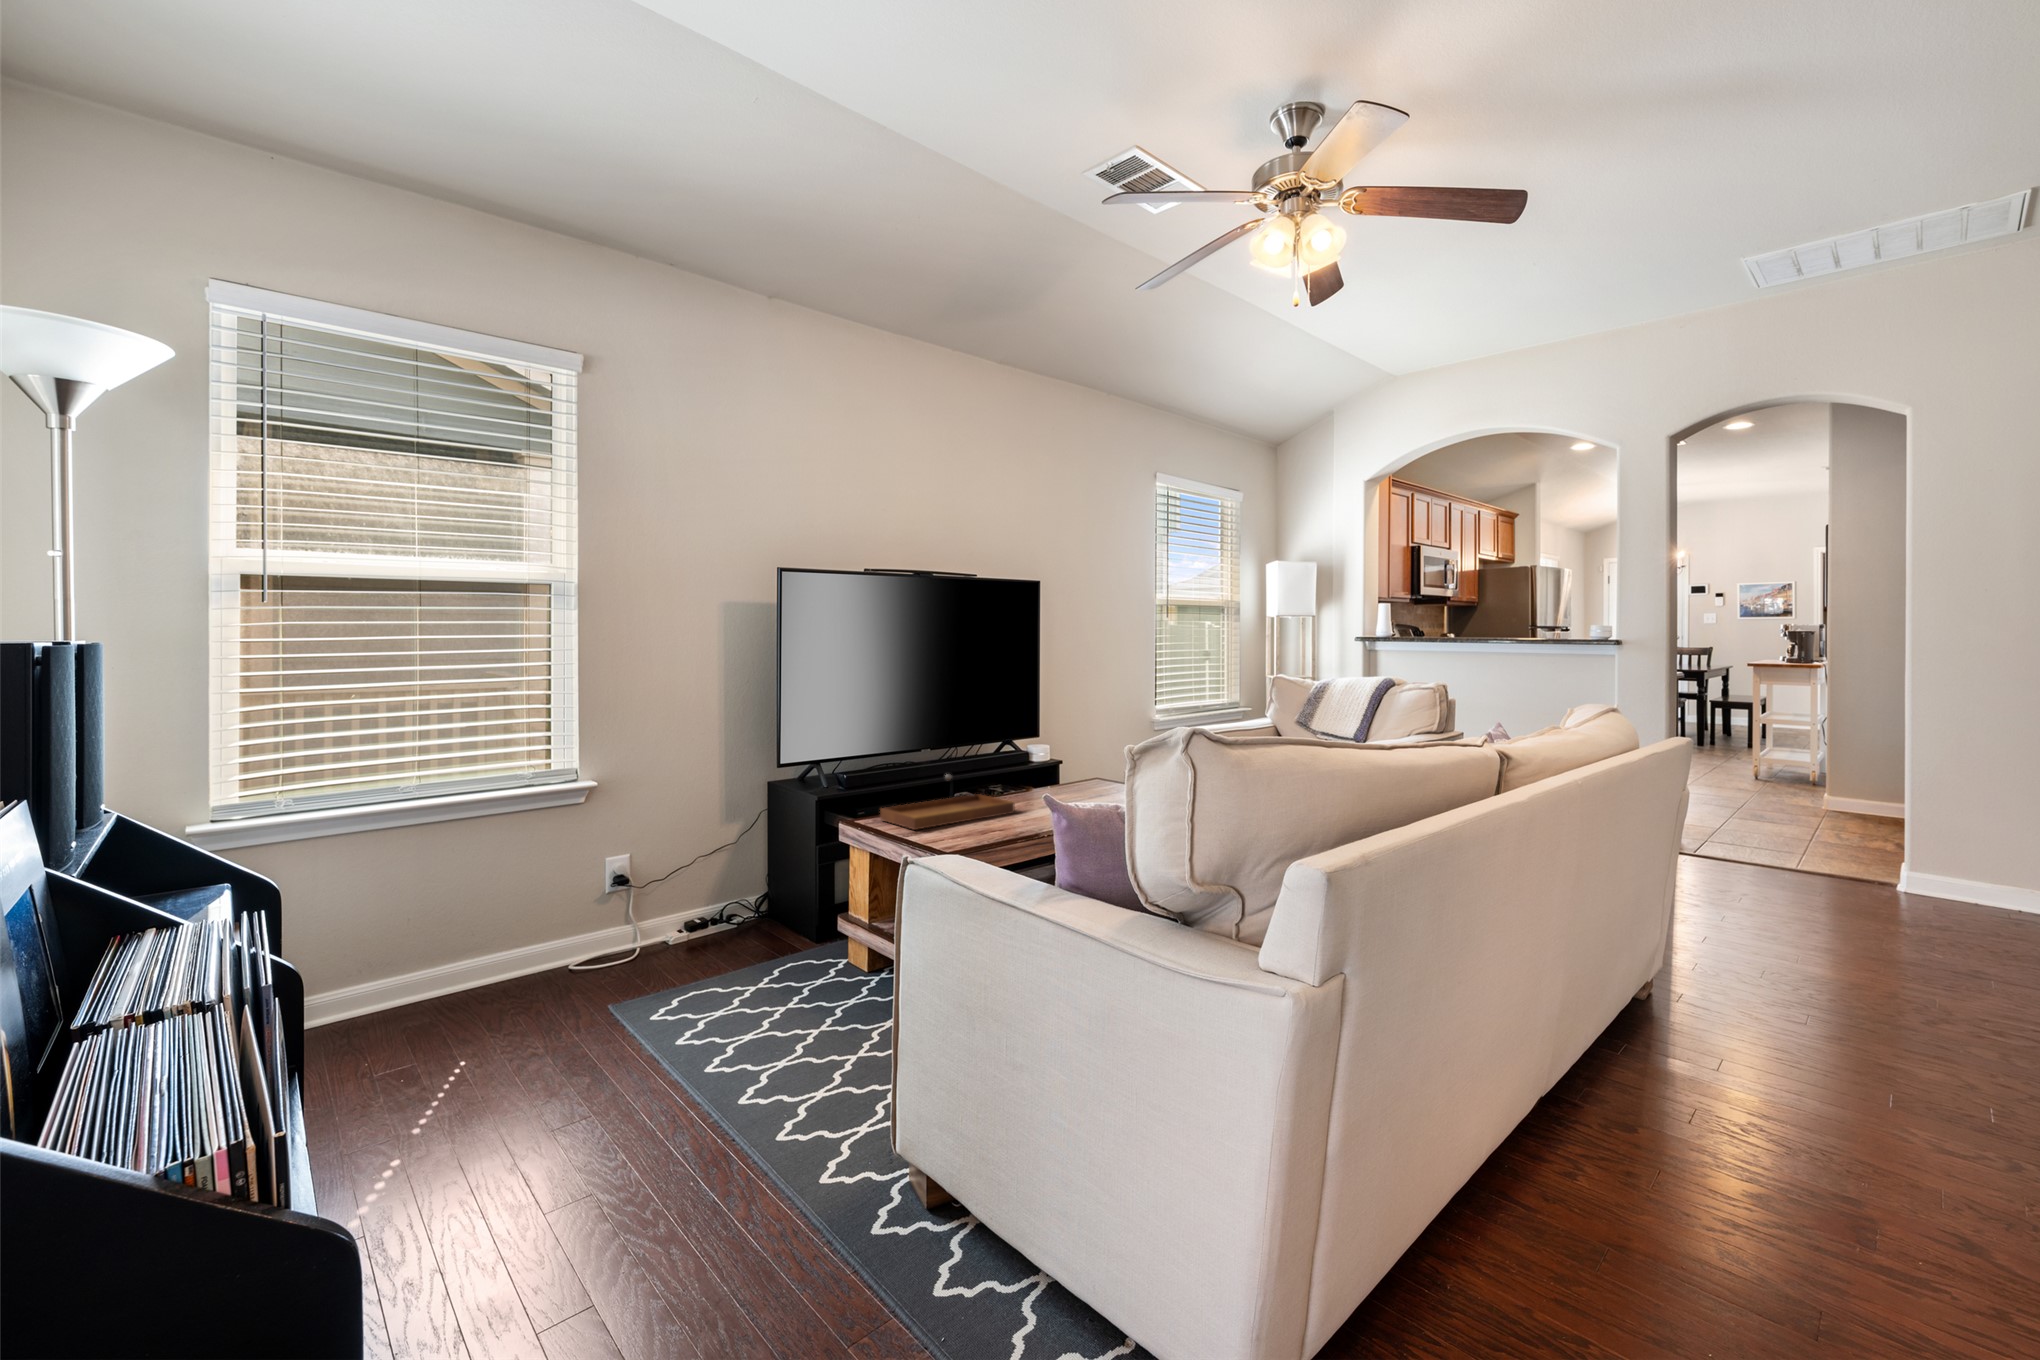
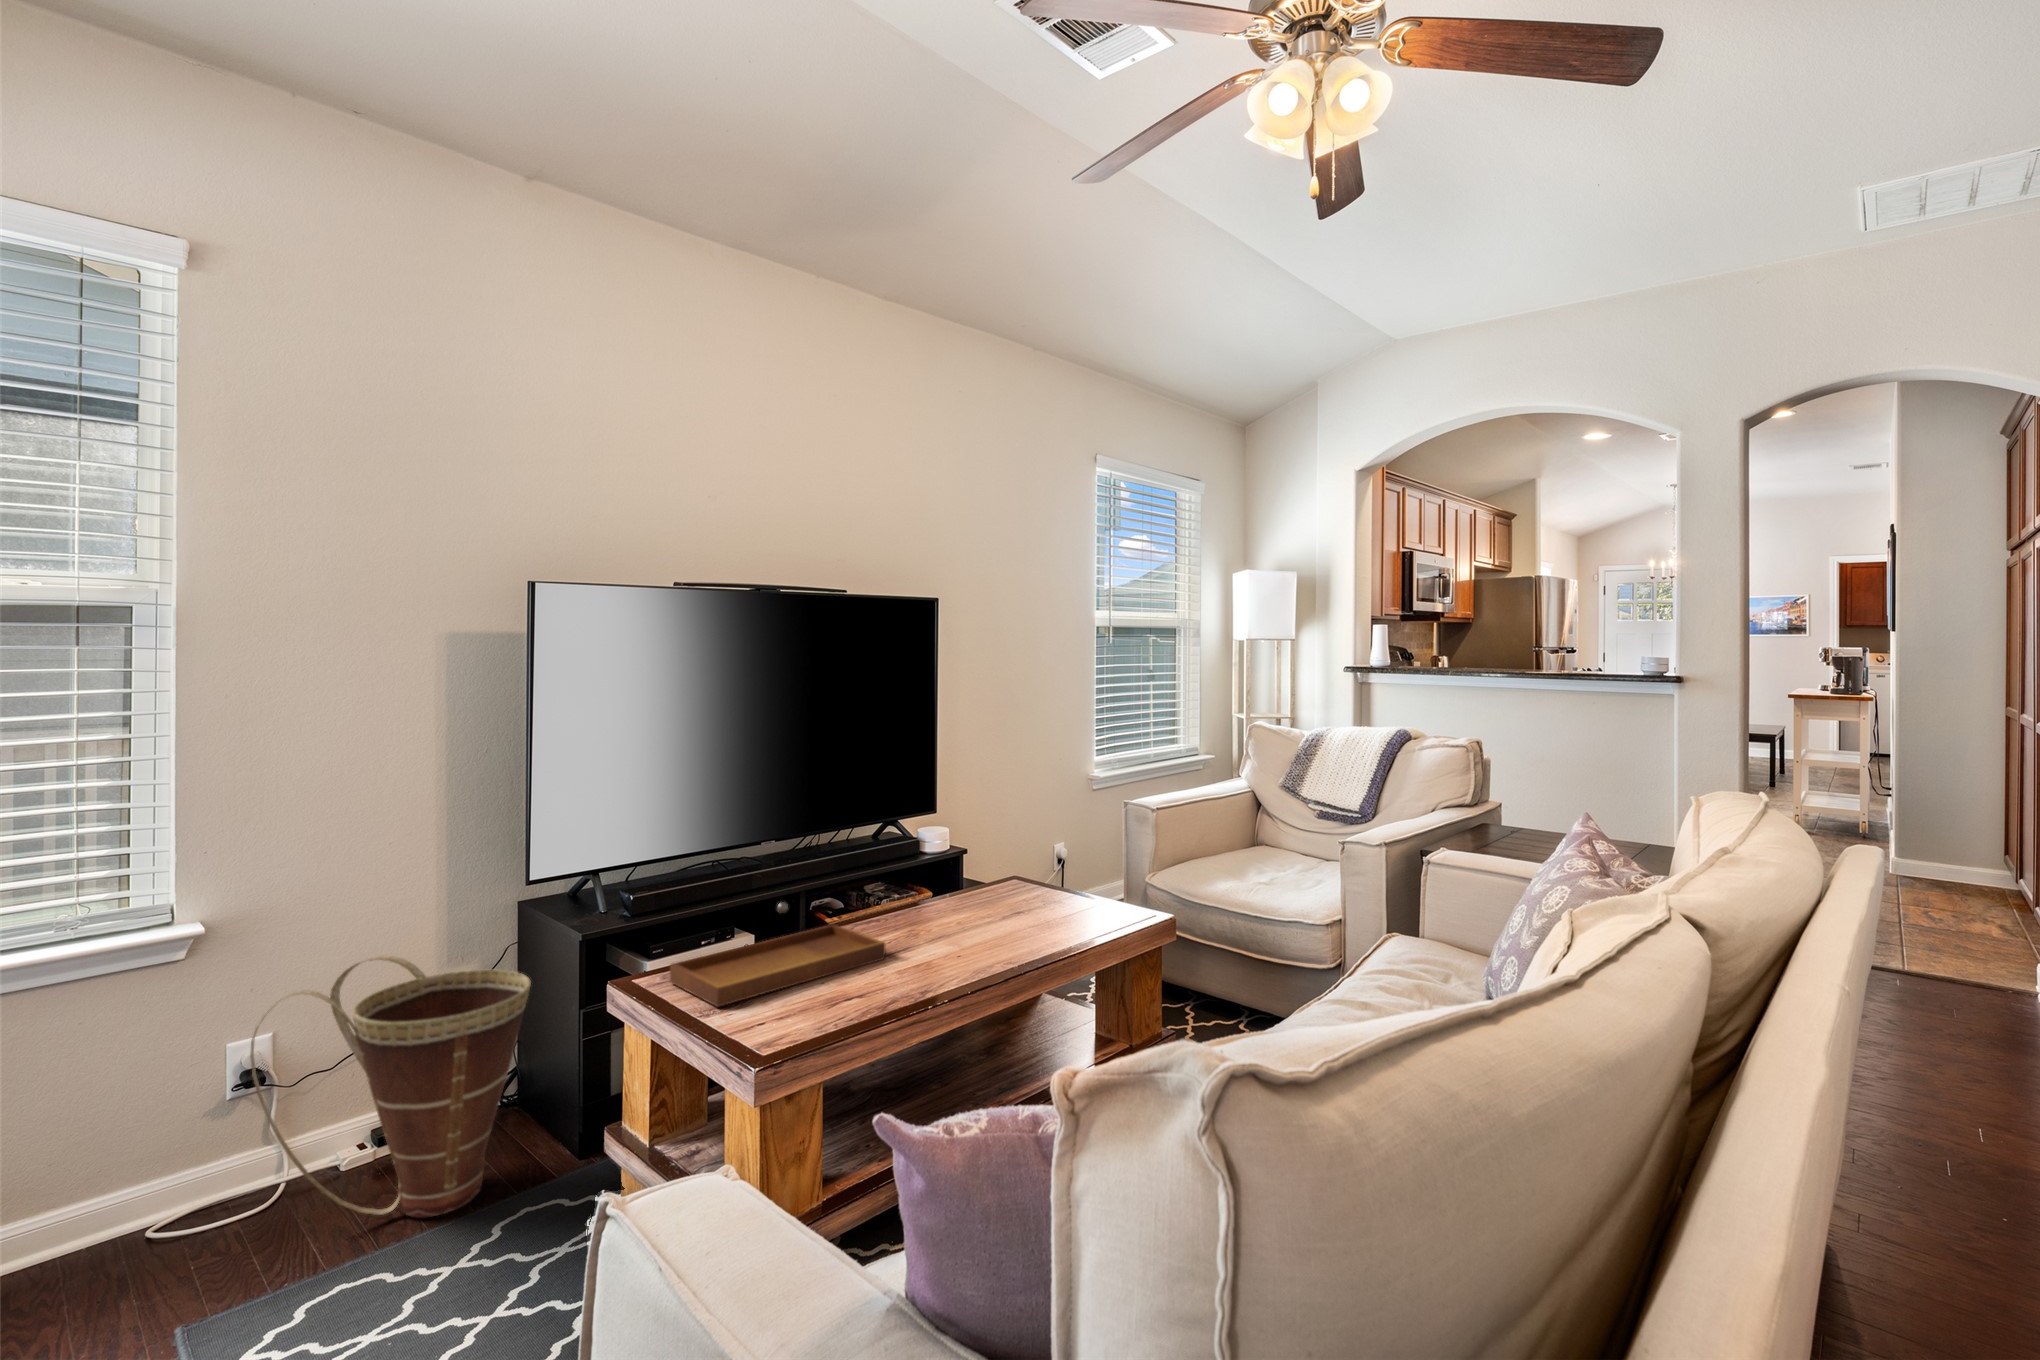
basket: none [628,808,787,967] -> present [250,956,531,1217]

